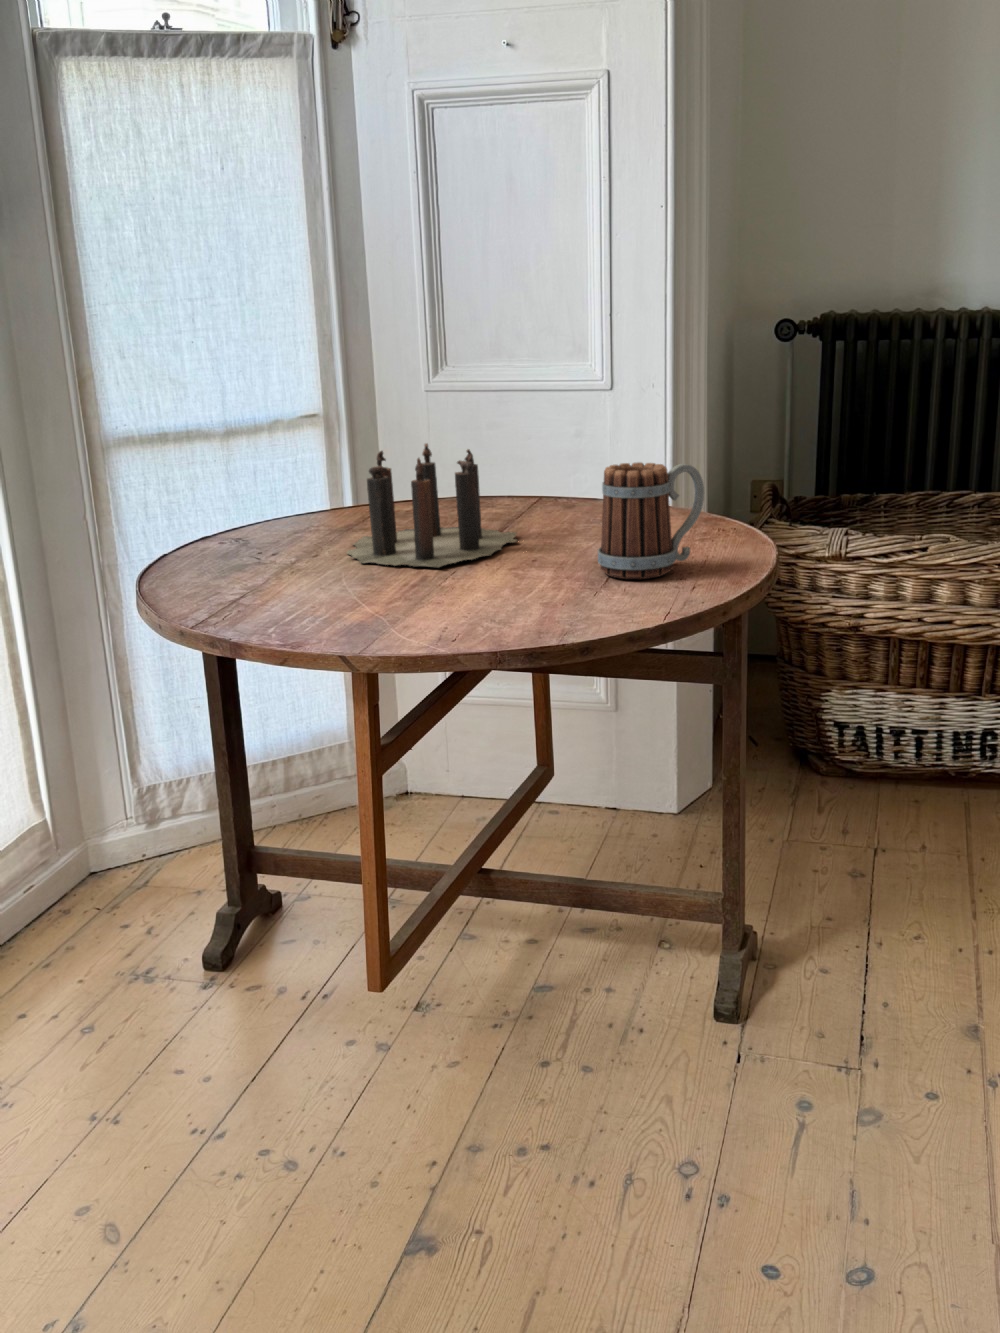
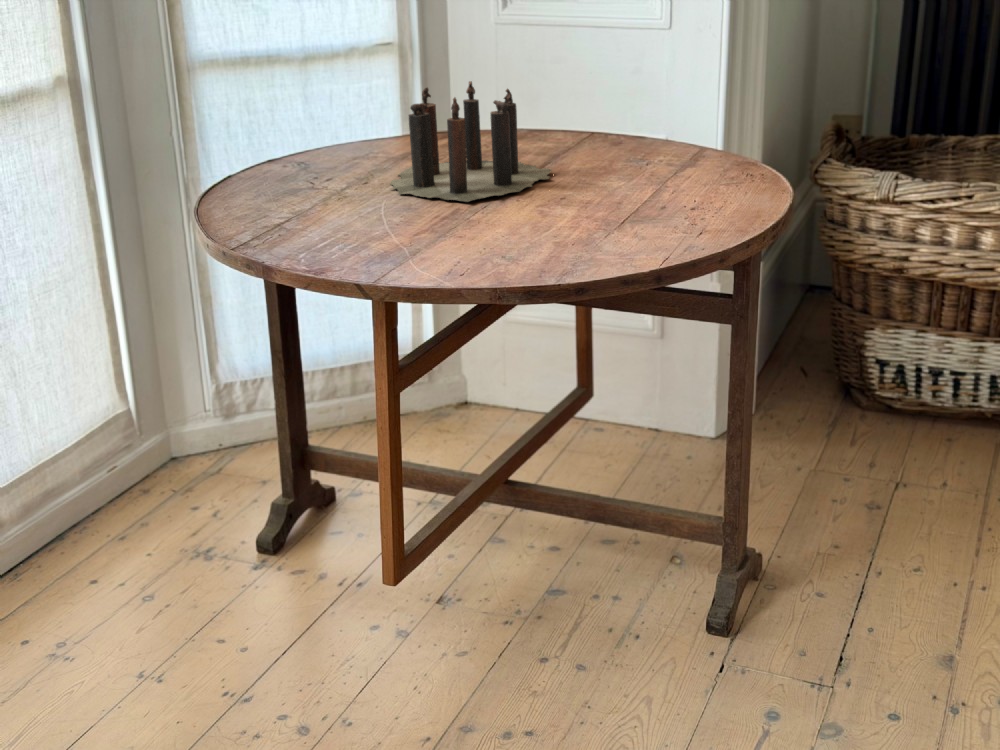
mug: present [598,462,704,579] -> none [613,111,718,223]

